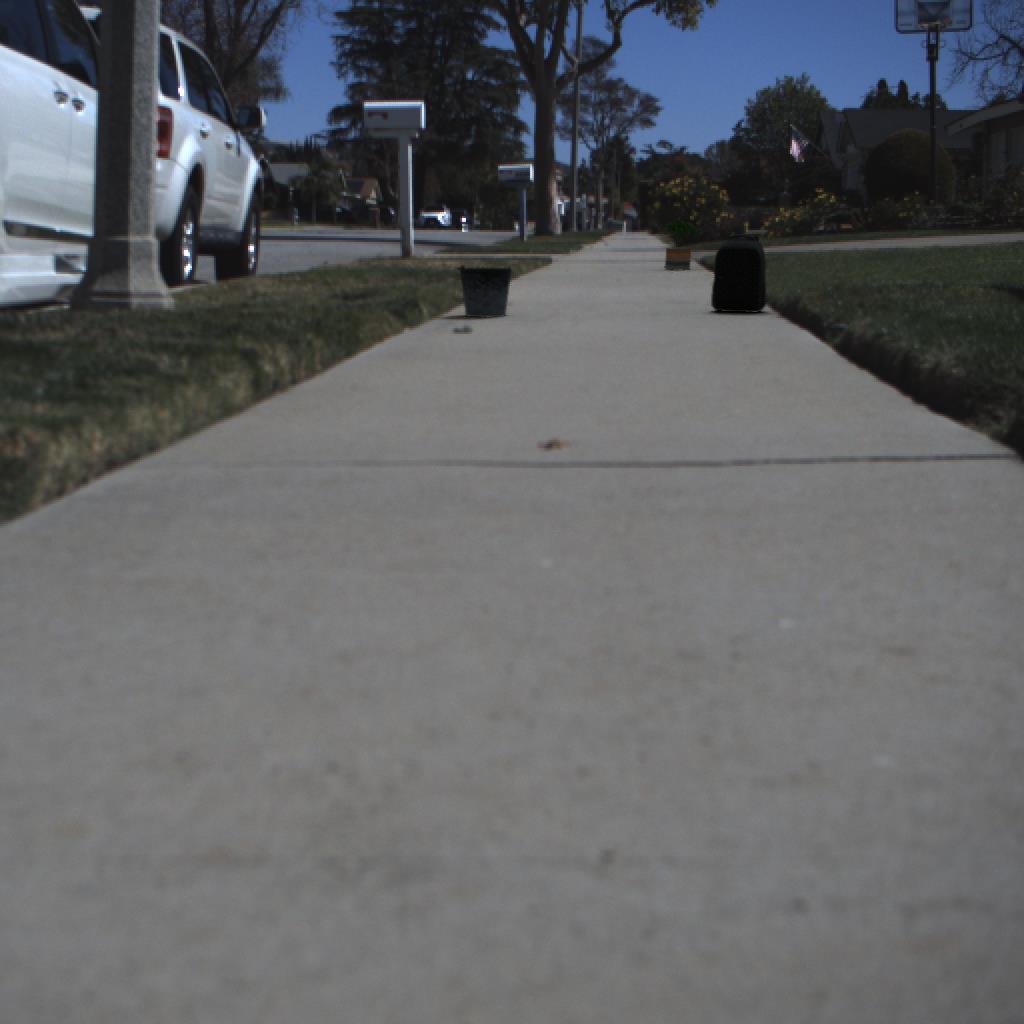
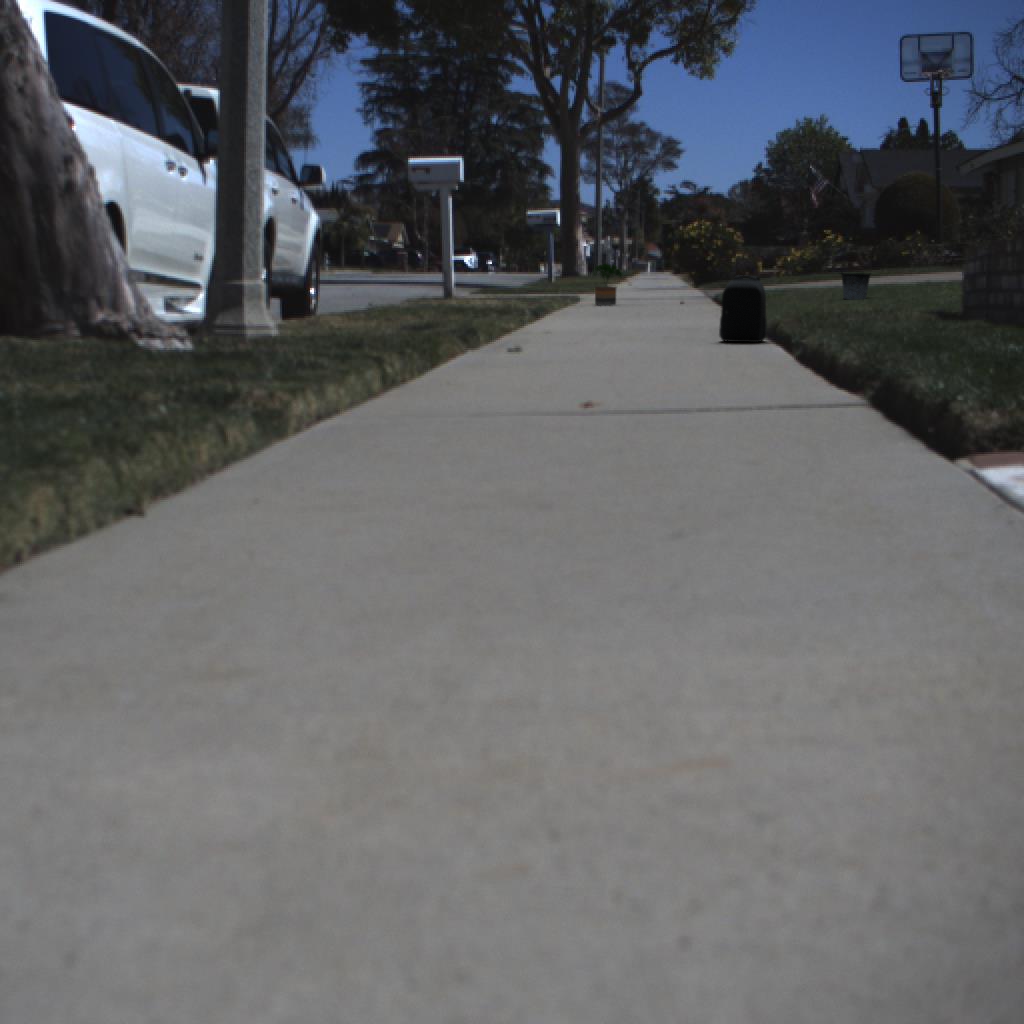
potted tree: present [663,221,699,271] -> present [593,264,623,306]
bucket: present [457,265,512,317] -> present [840,273,871,300]

